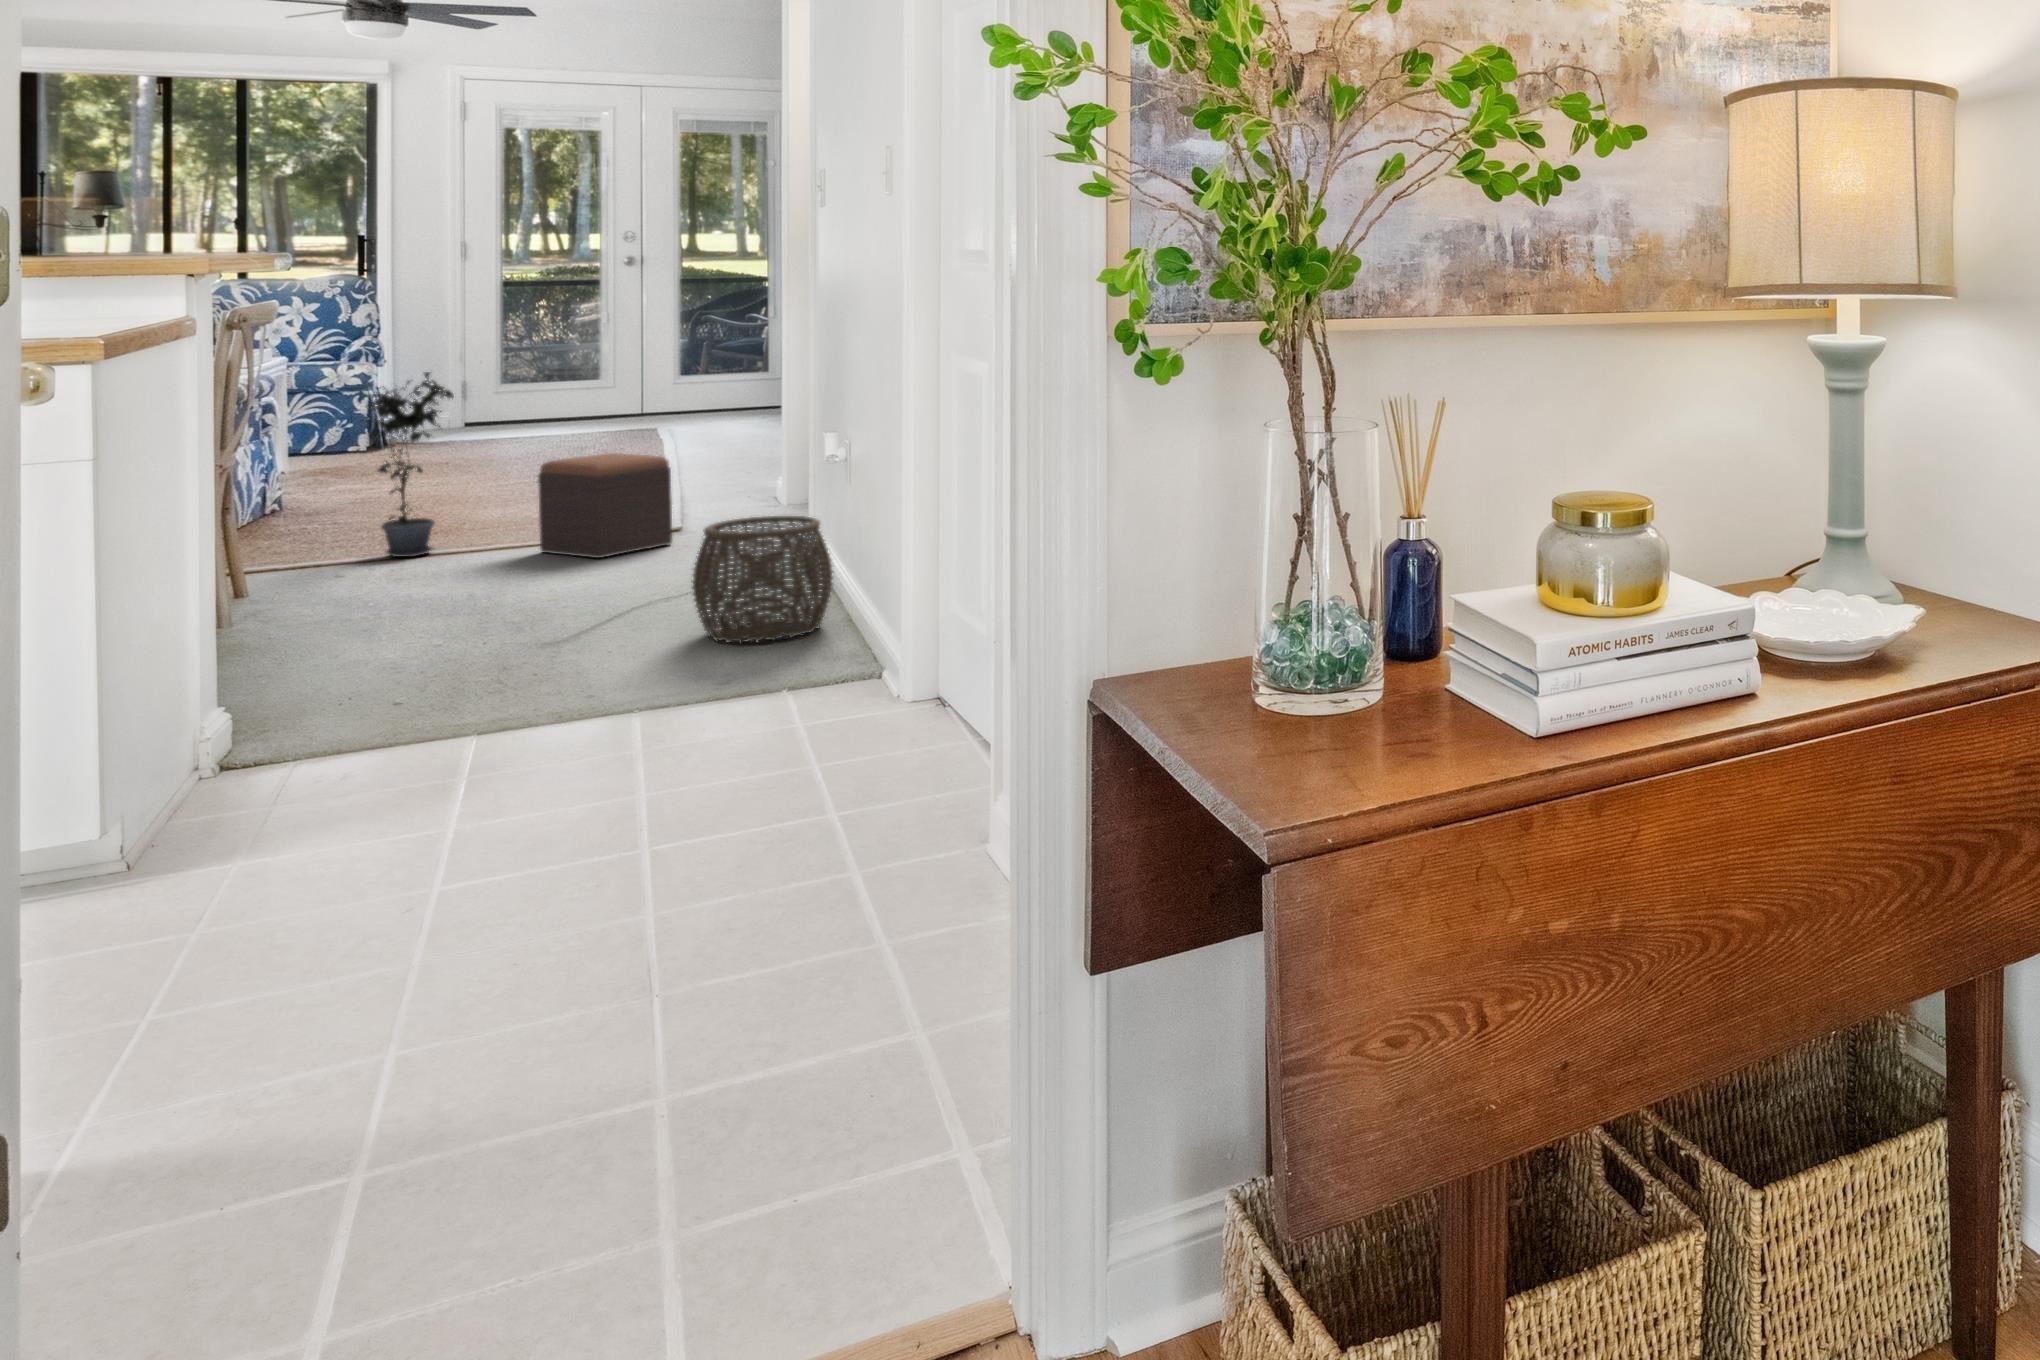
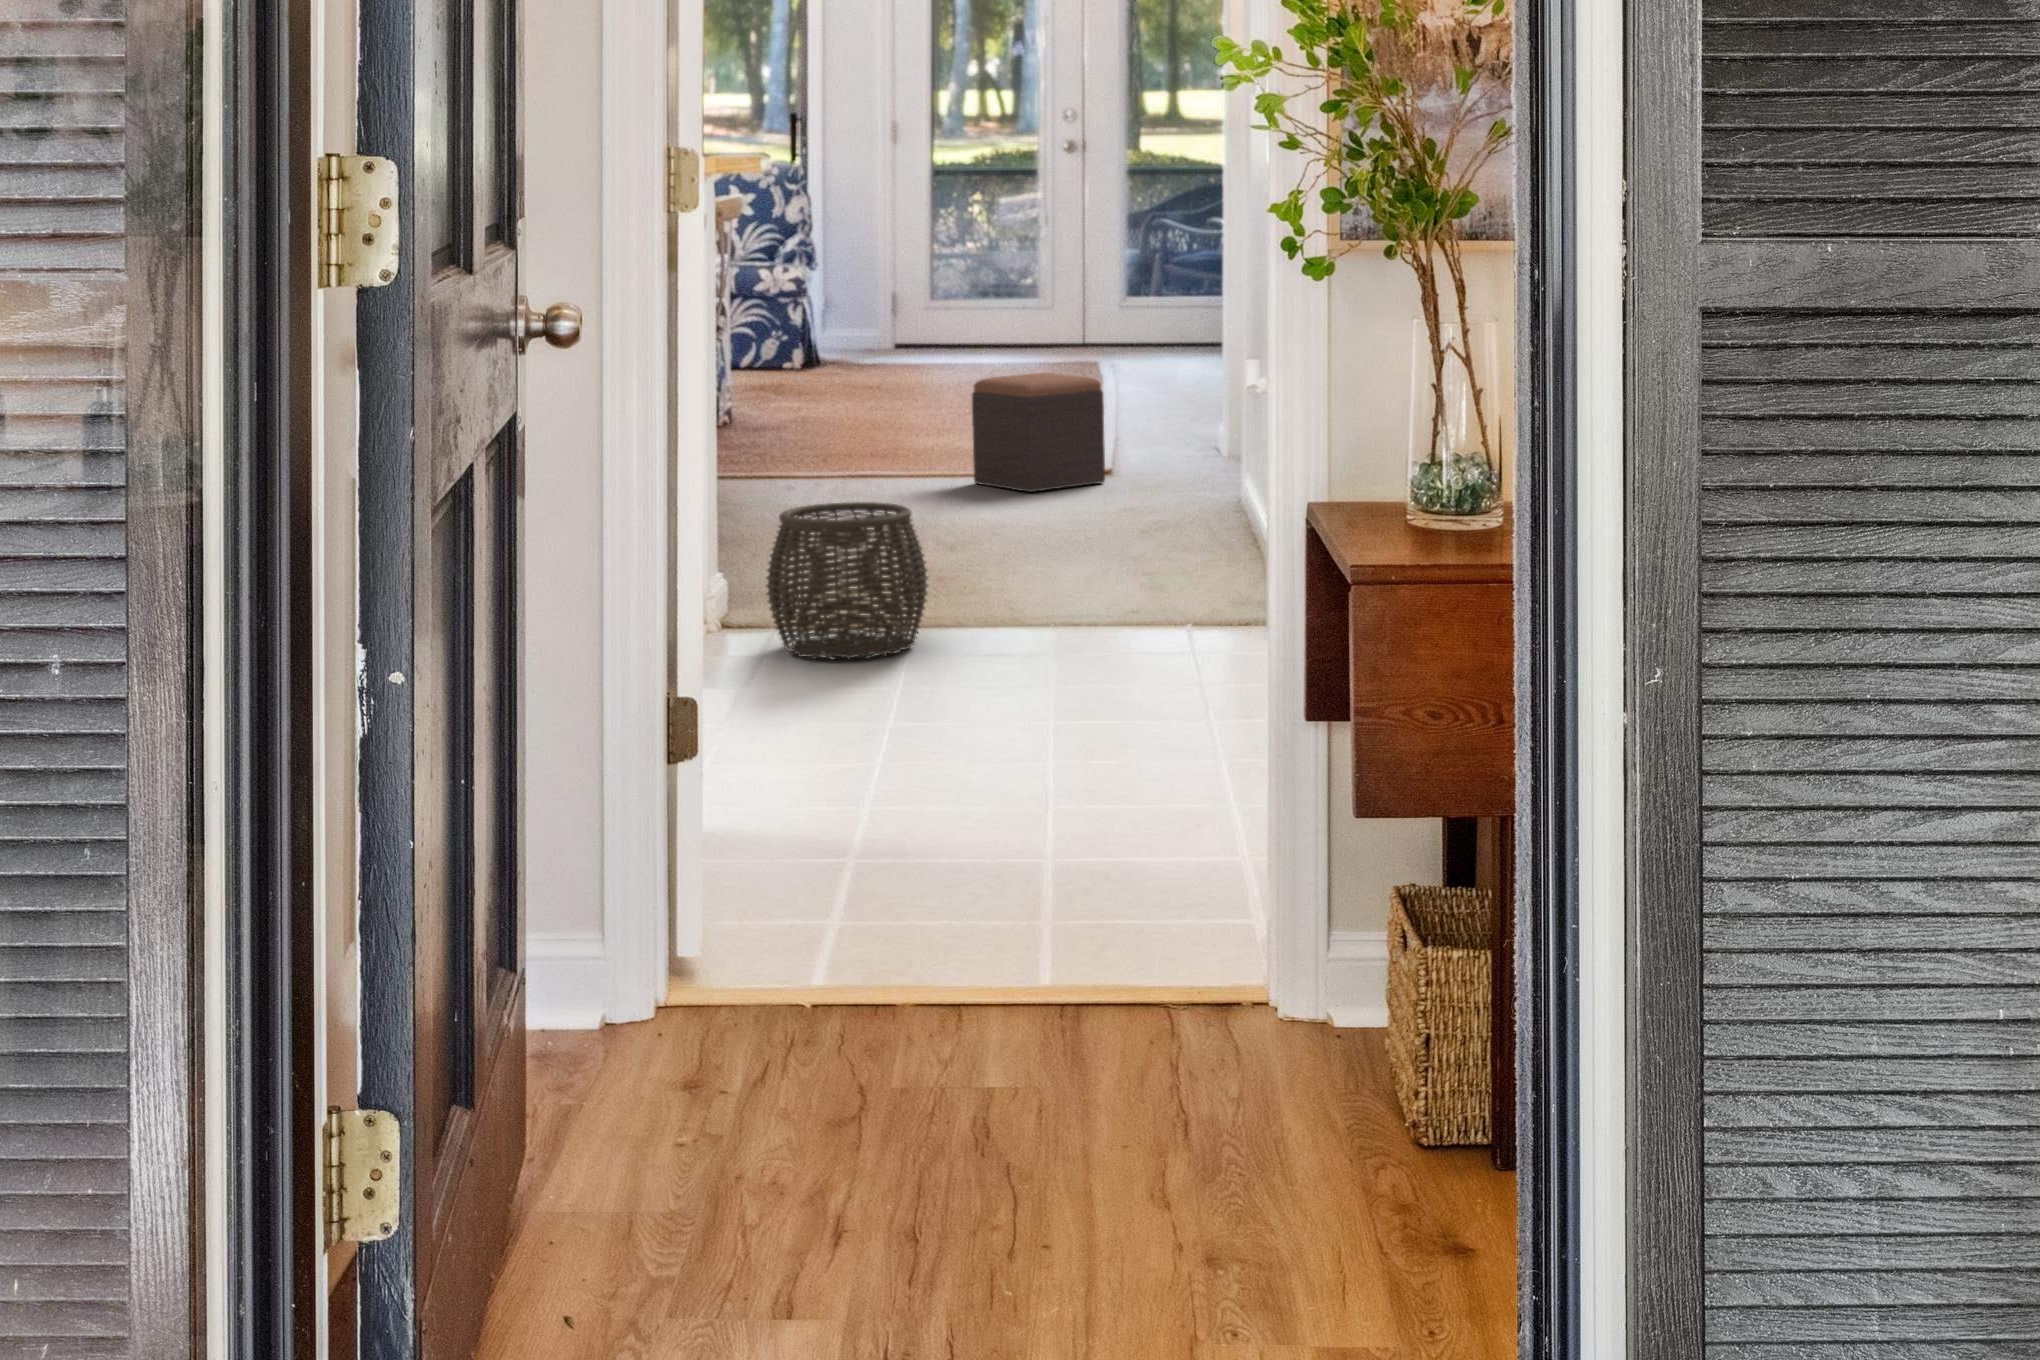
potted plant: present [359,372,454,557] -> none [805,275,892,481]
woven basket: present [692,516,833,643] -> present [767,502,928,660]

